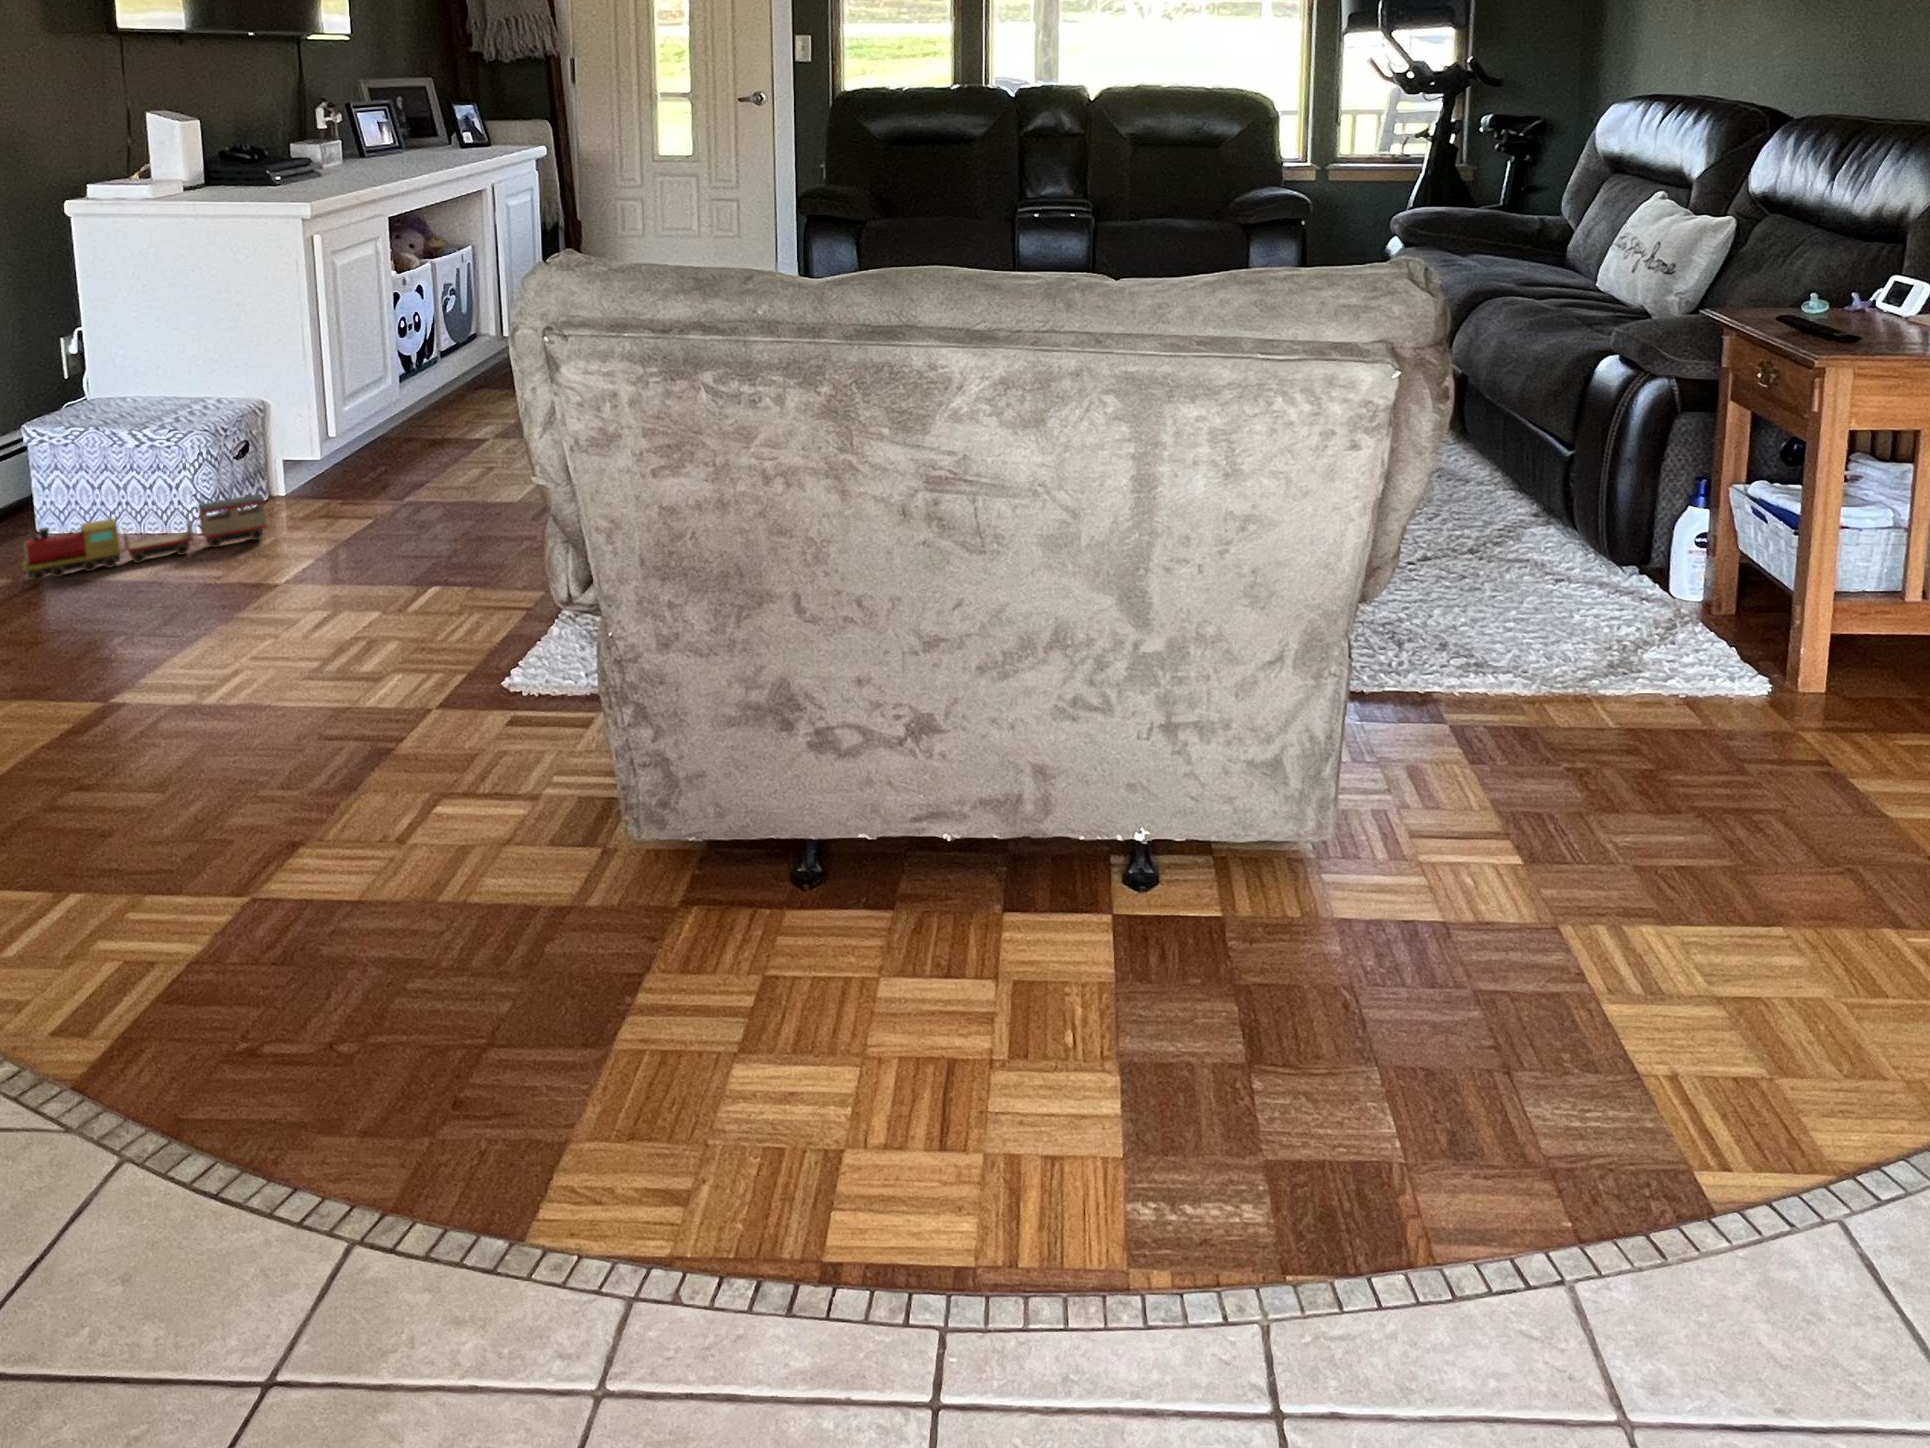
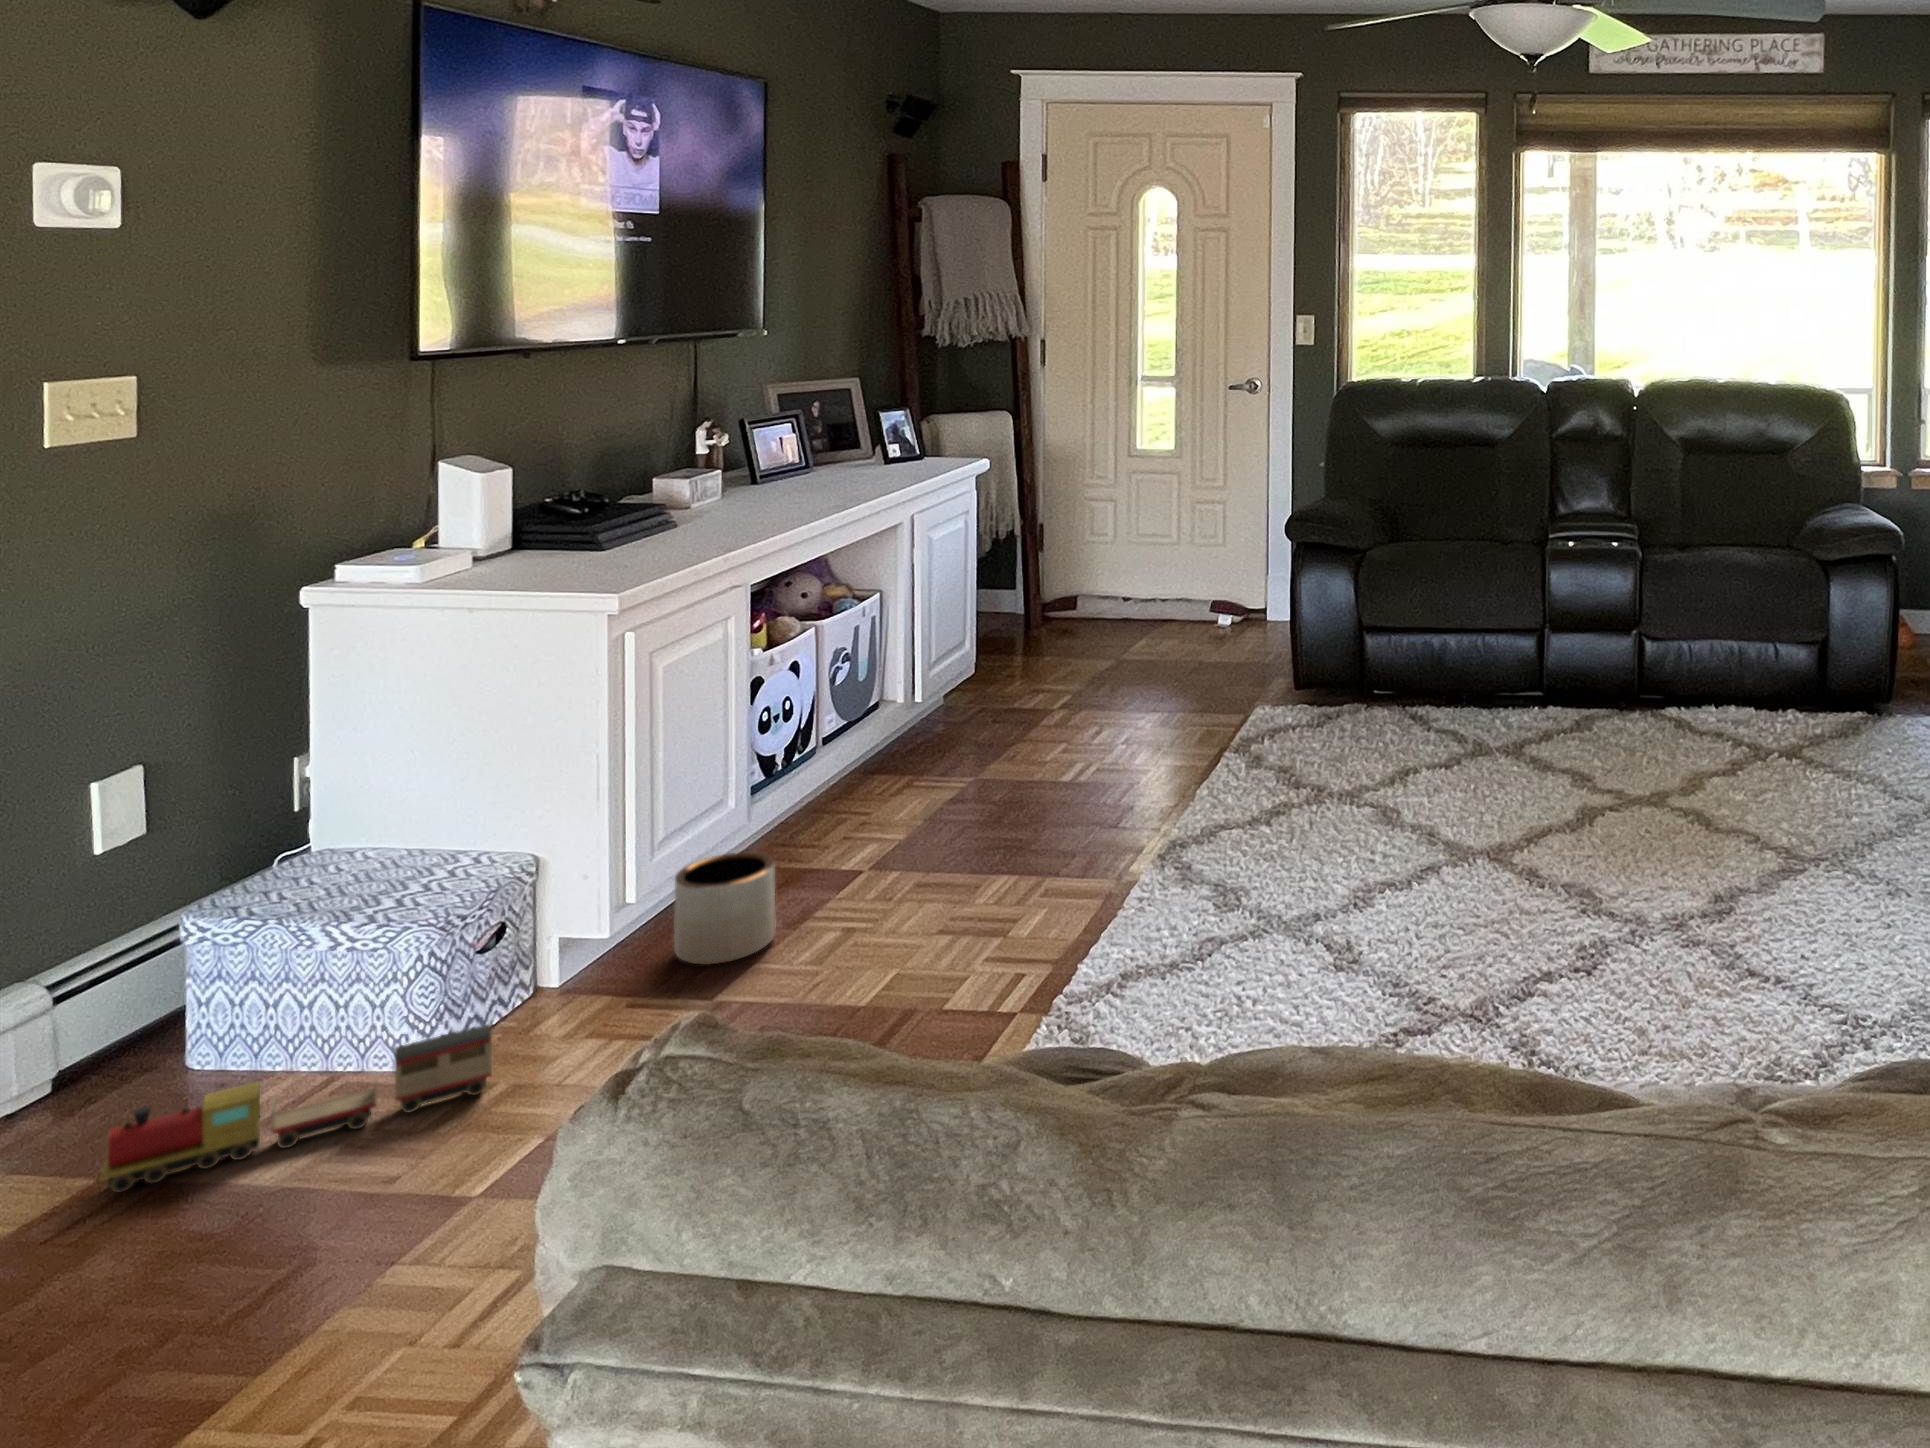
planter: none [361,410,436,483] -> present [674,852,776,965]

